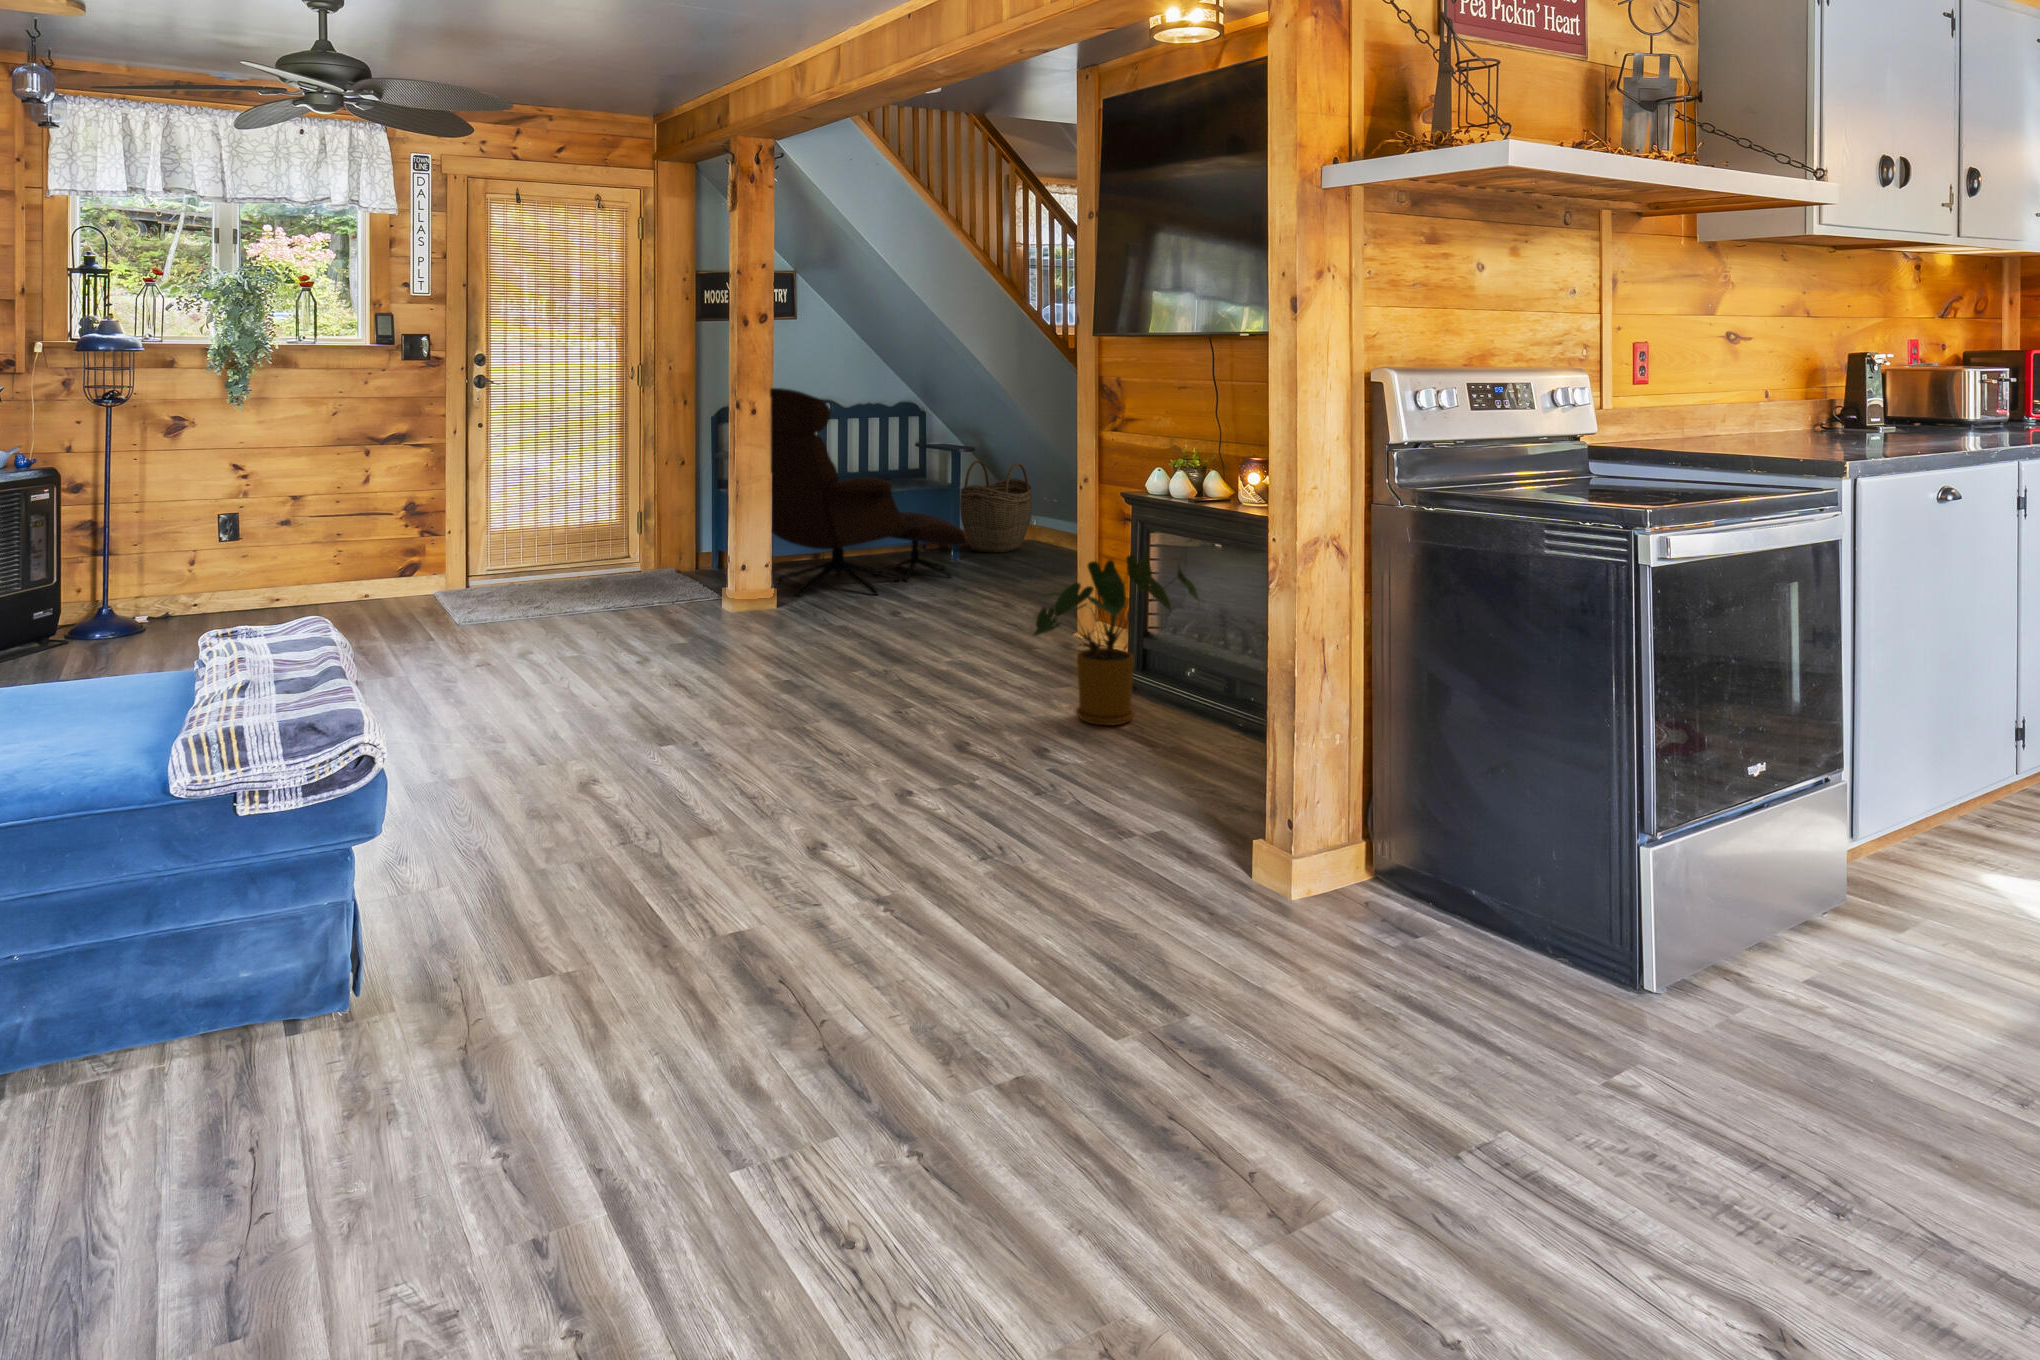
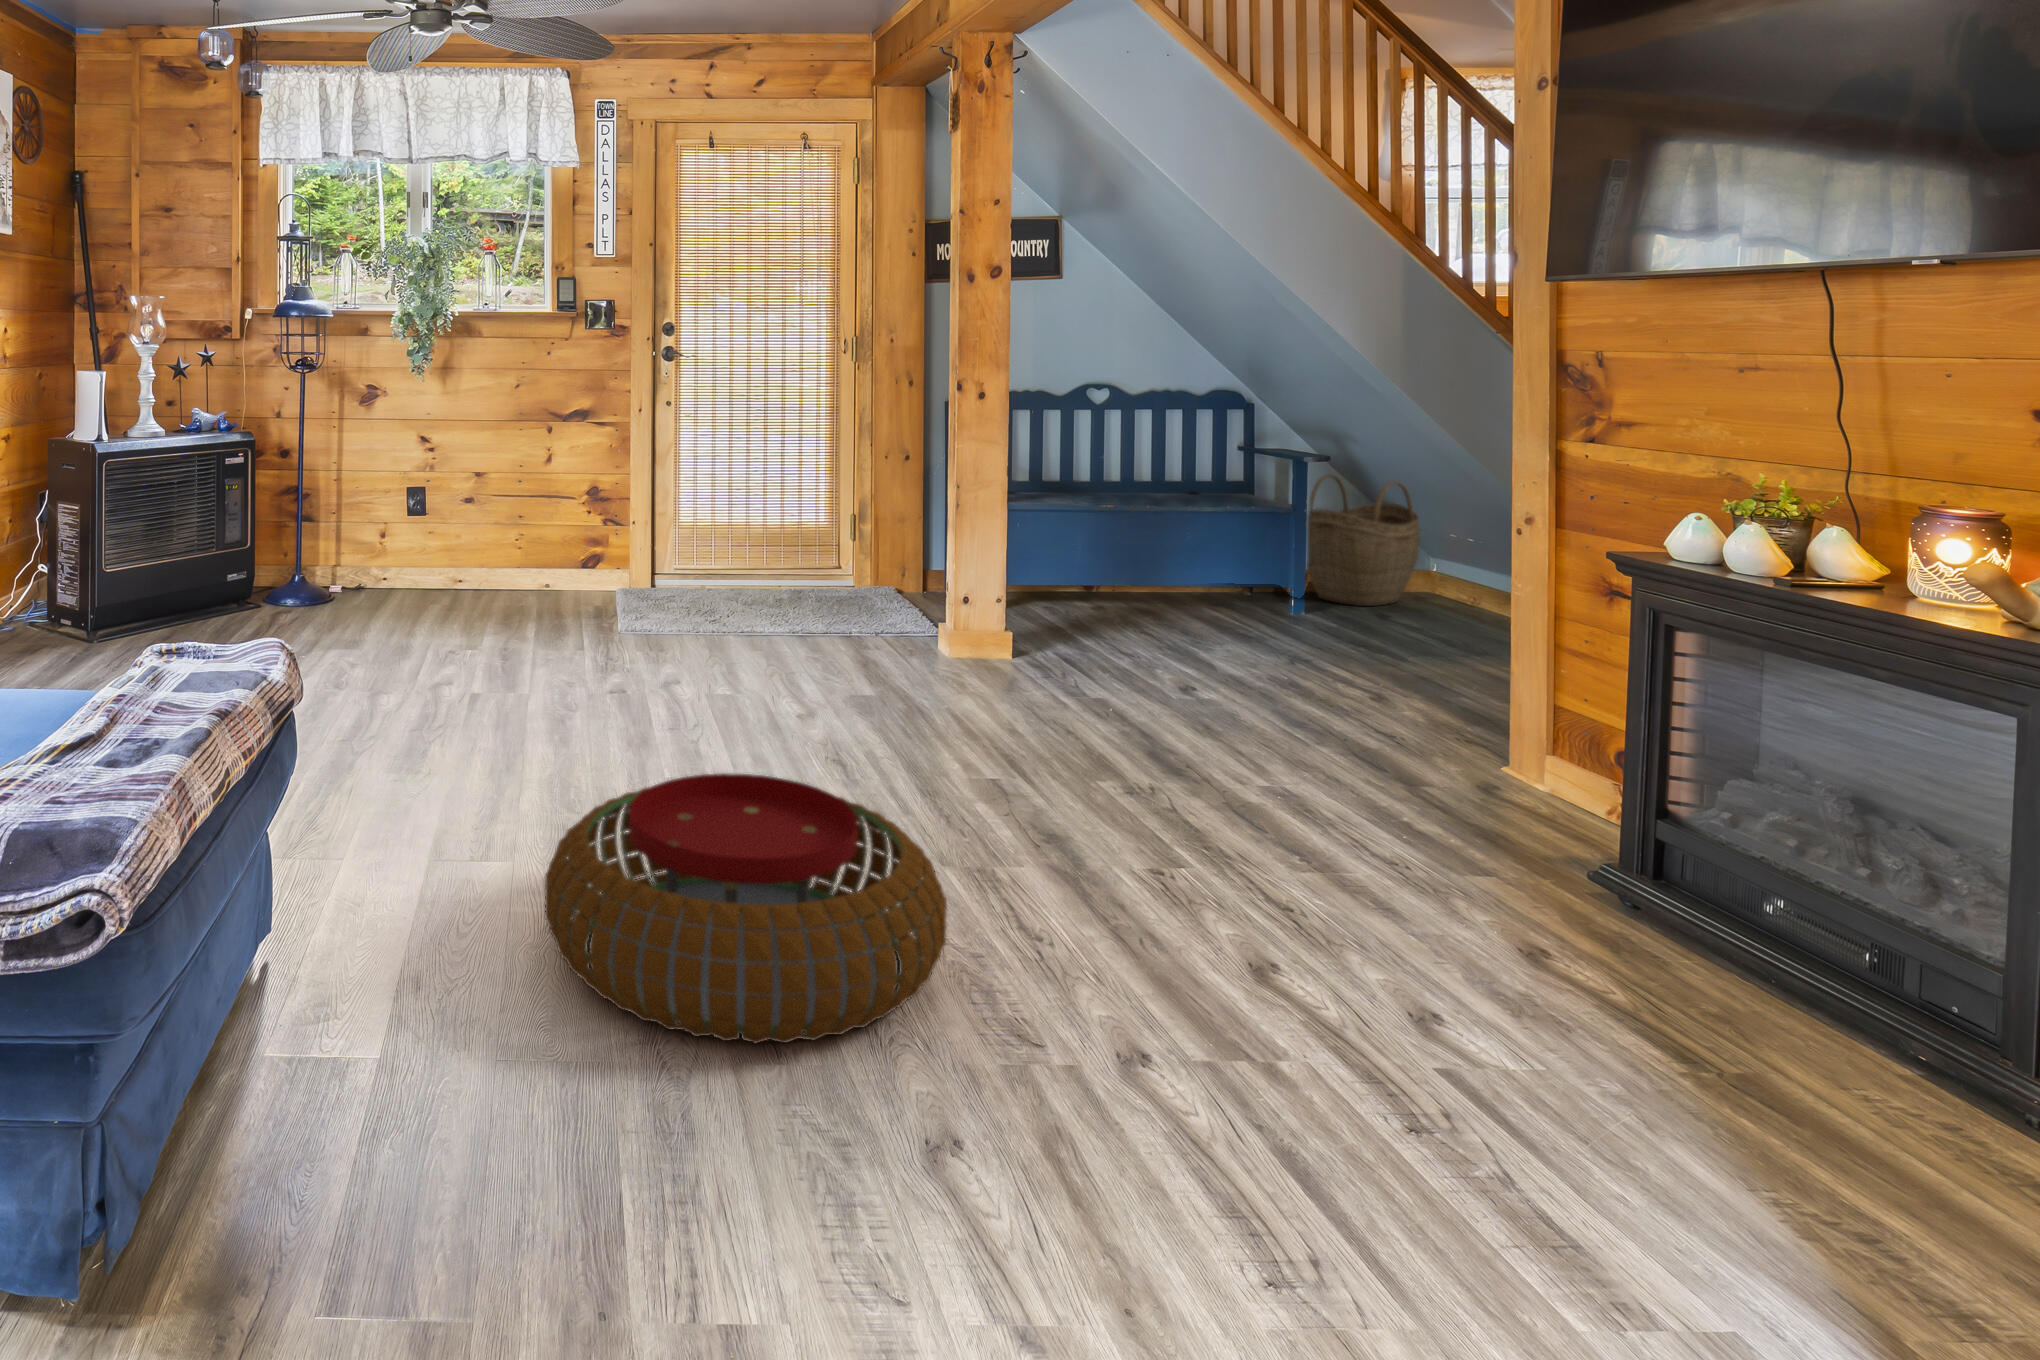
lounge chair: present [770,388,967,595] -> none [984,366,1308,653]
house plant: present [1033,555,1198,725] -> none [1405,666,1803,985]
pouf: none [527,679,796,831] -> present [545,773,947,1043]

